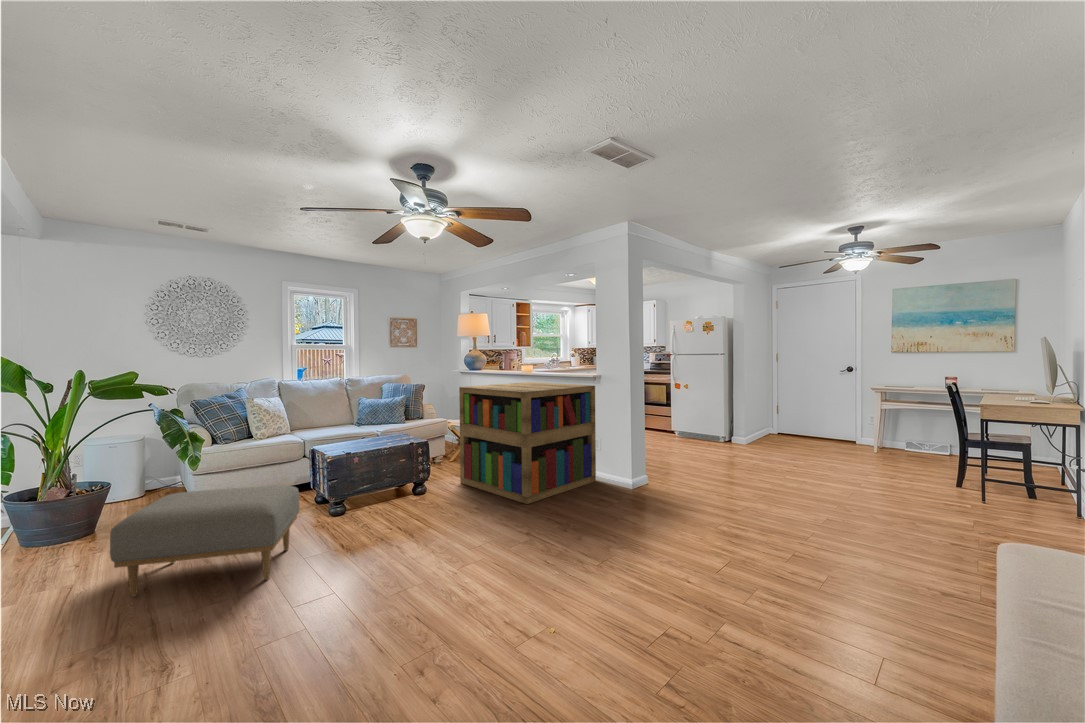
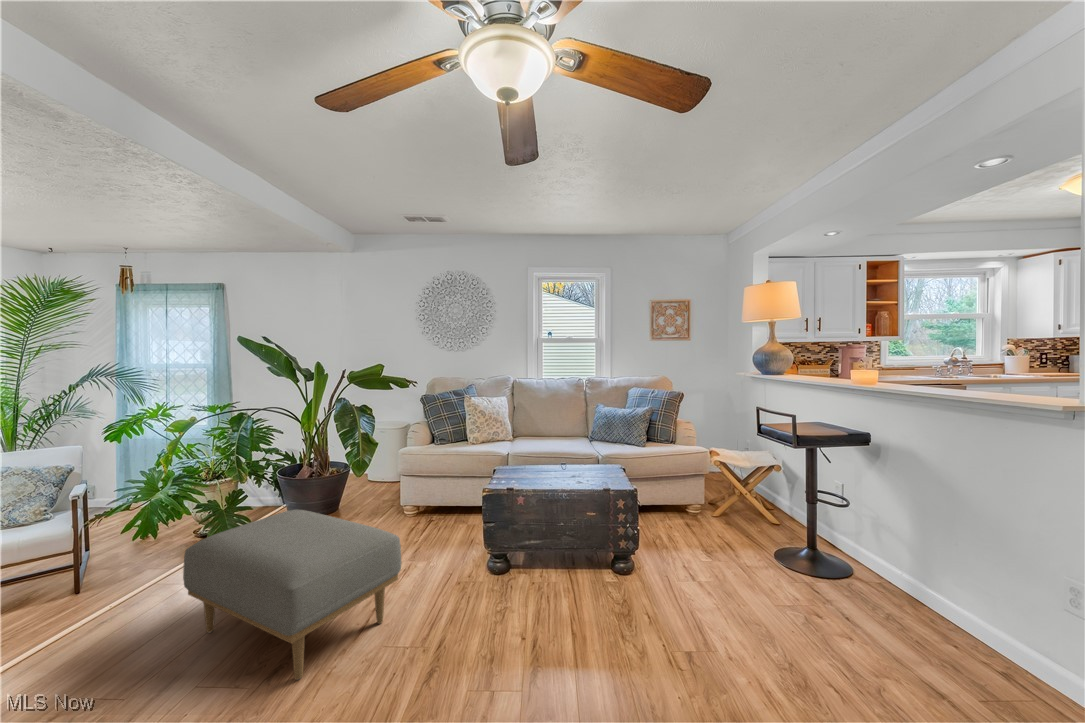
bookshelf: present [459,382,596,504] -> none [698,402,1047,691]

